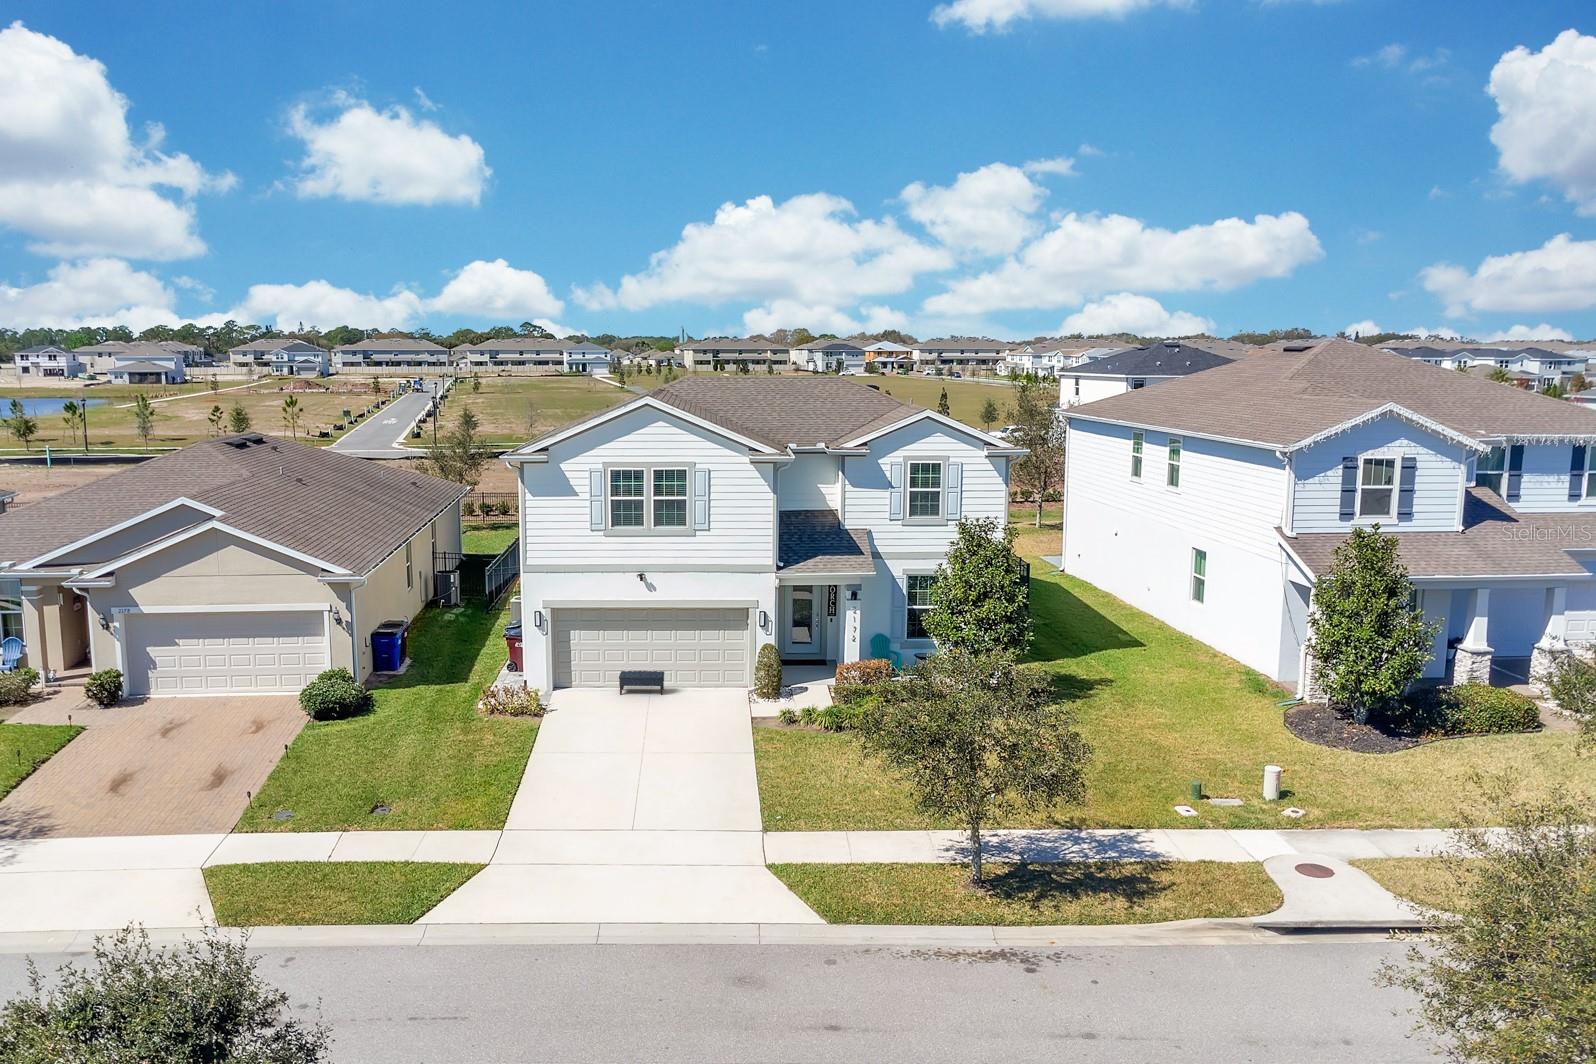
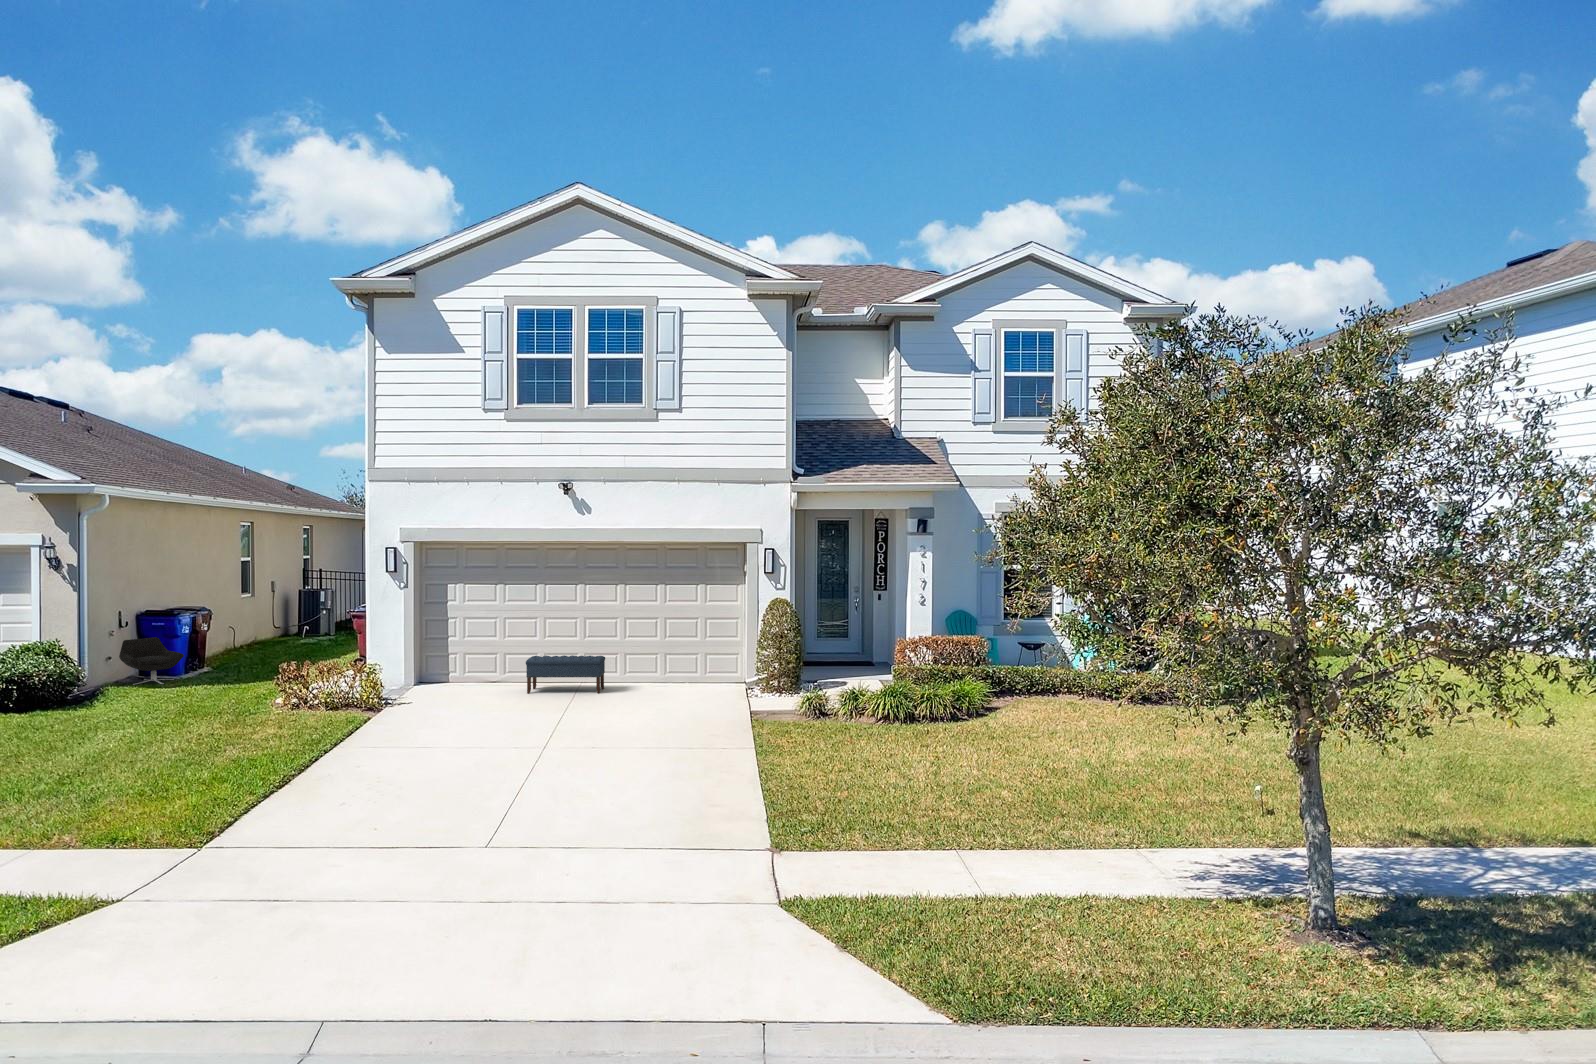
lounge chair: none [371,650,408,682] -> present [119,637,184,685]

